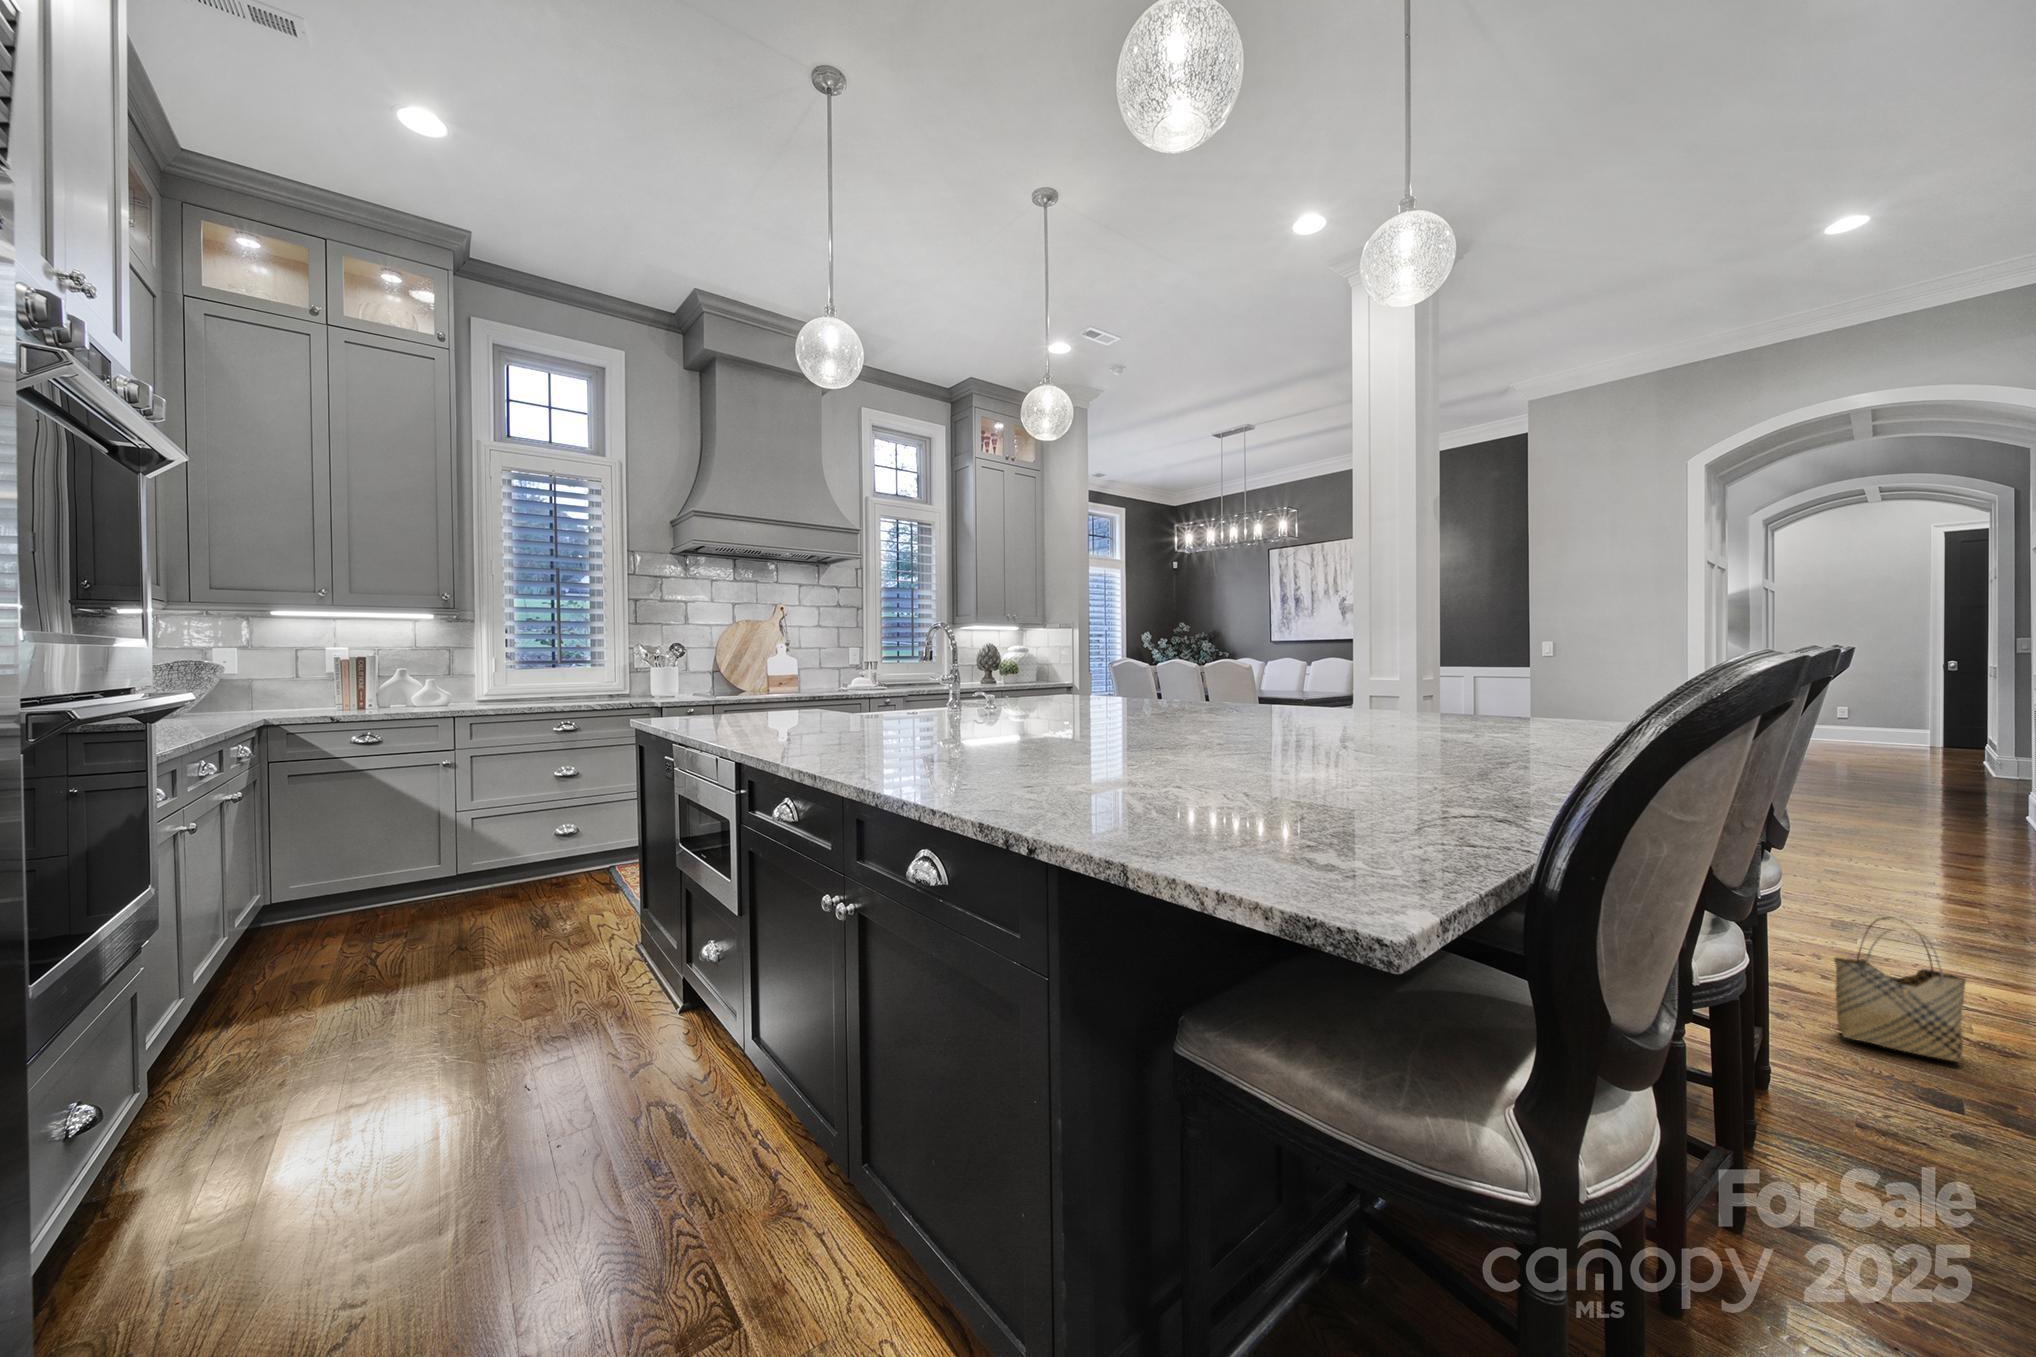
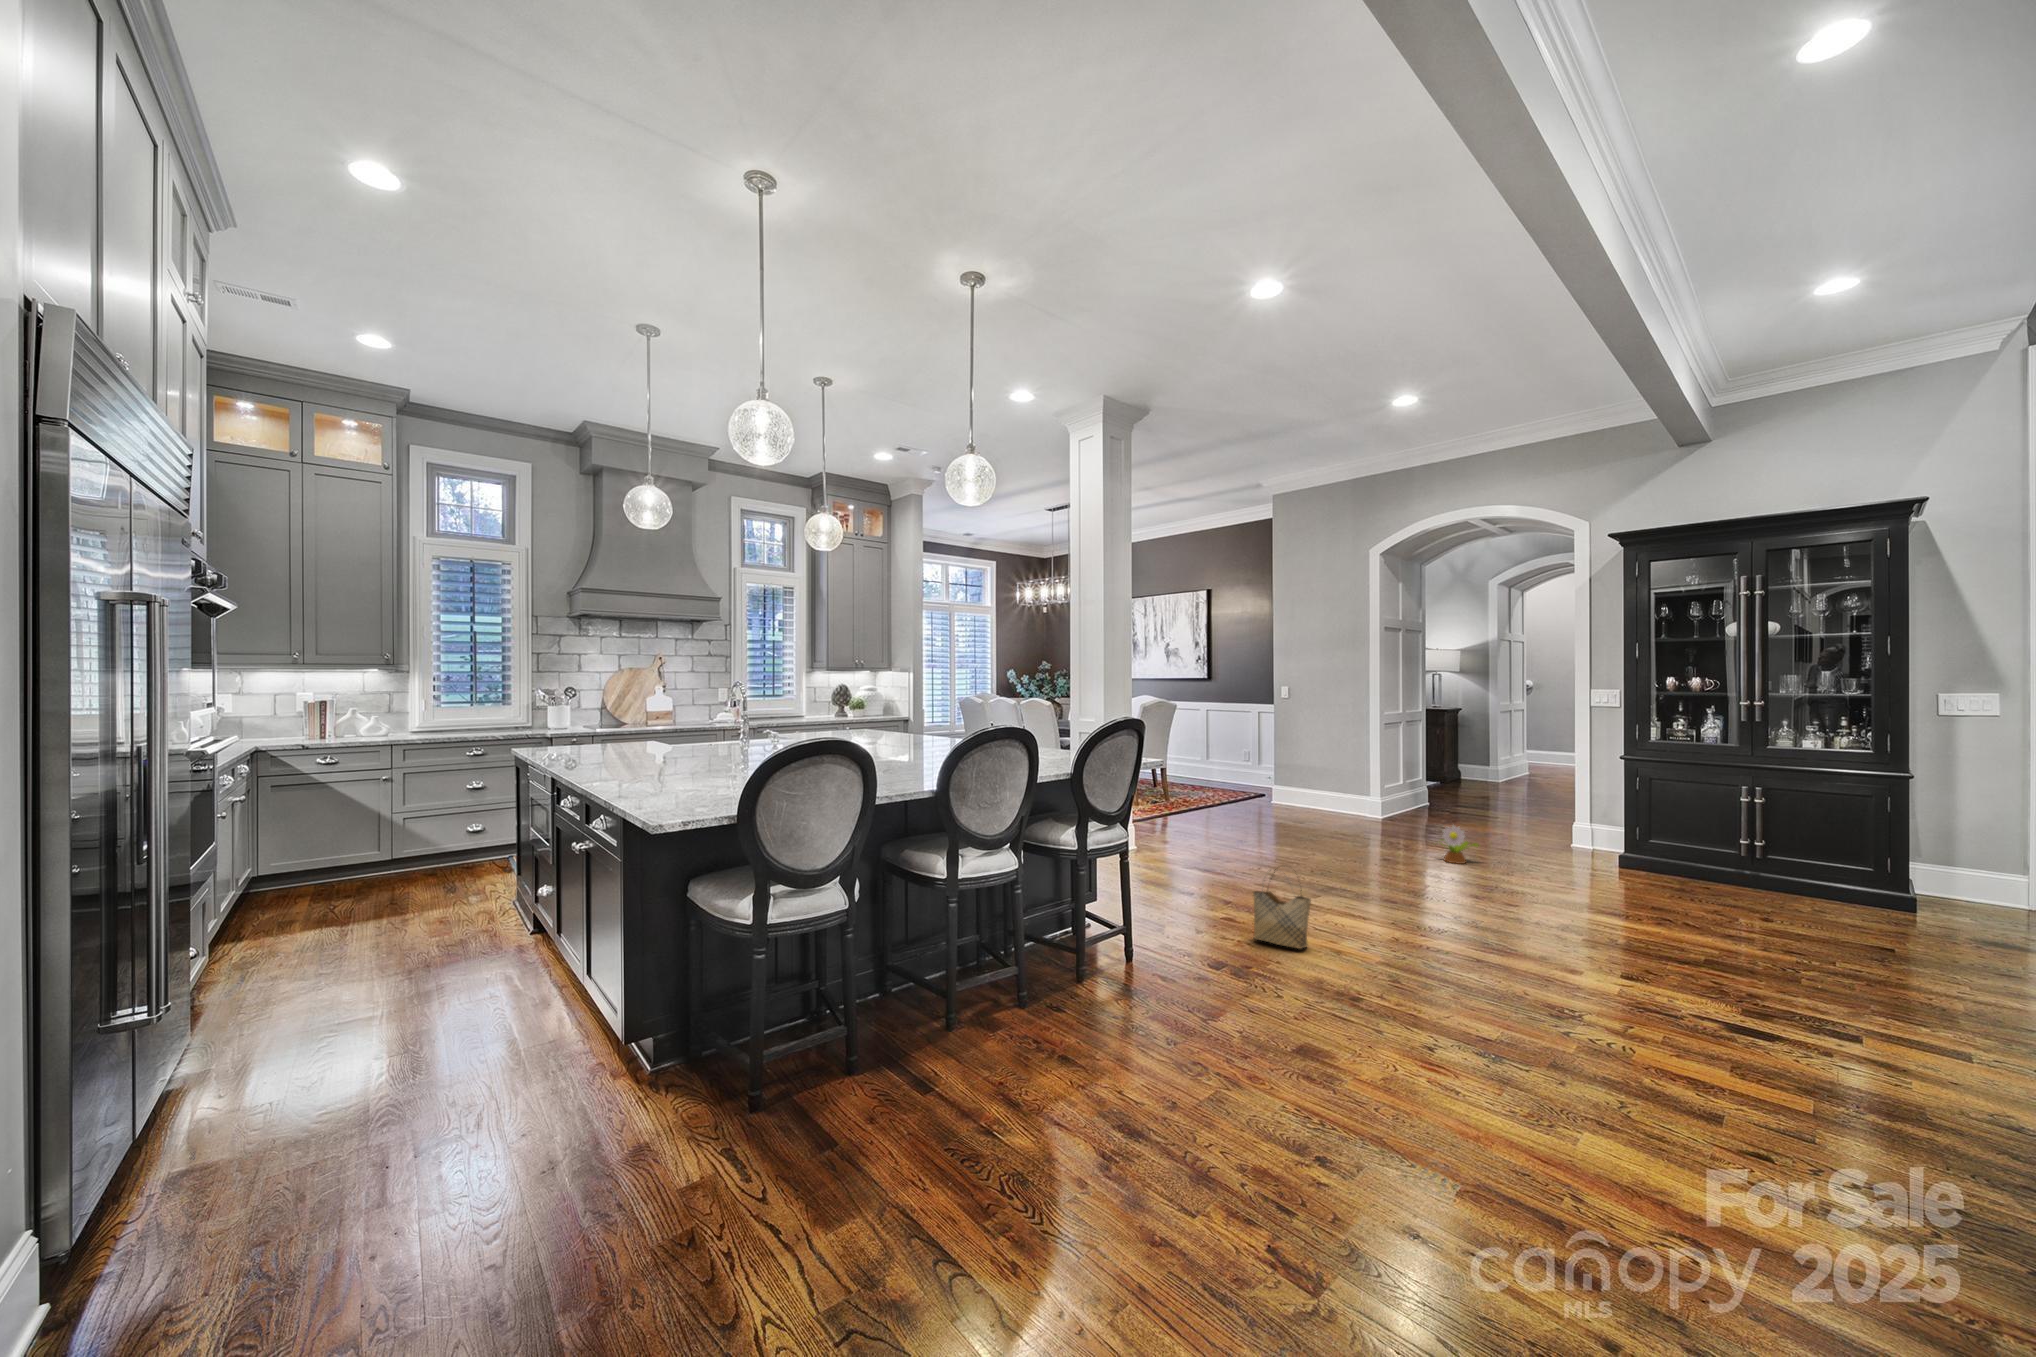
decorative plant: none [1871,833,1952,888] -> present [1442,826,1479,864]

